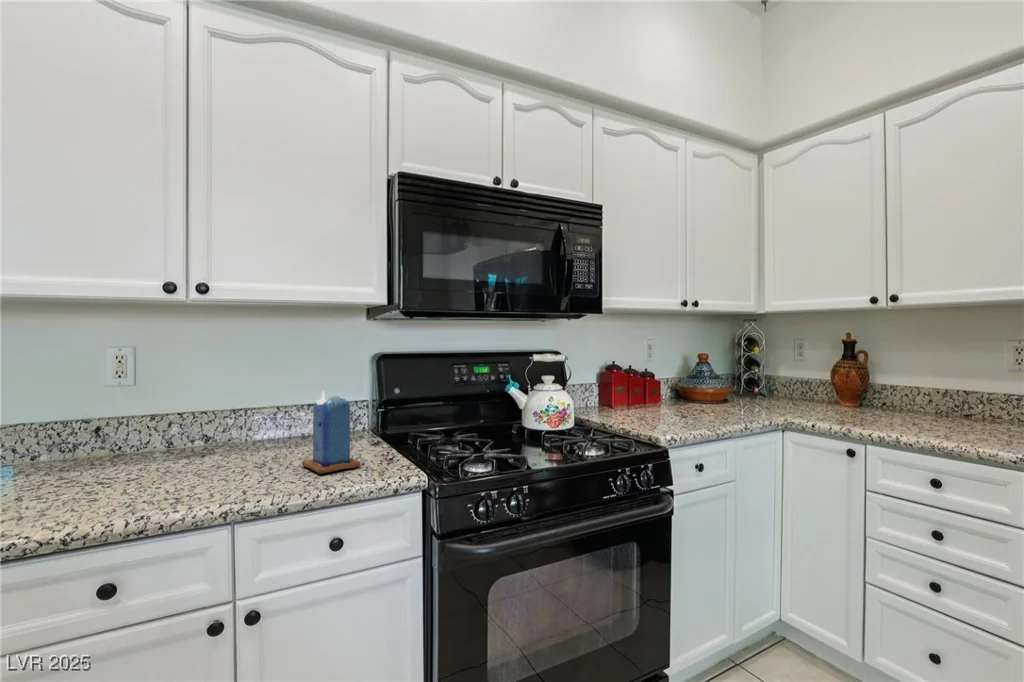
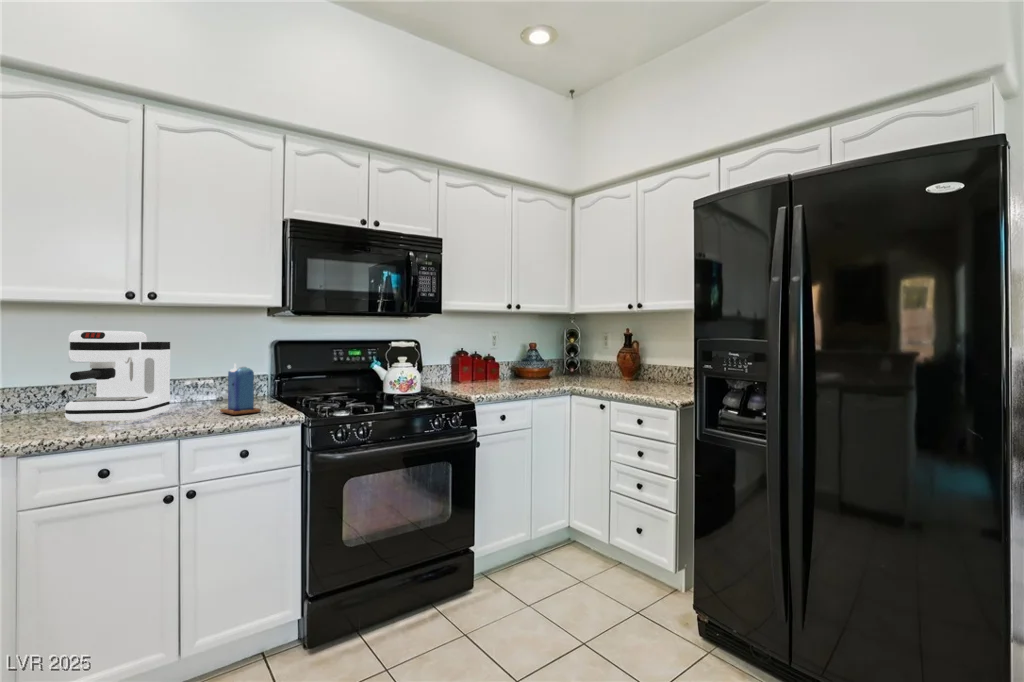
coffee maker: none [63,343,233,488] -> present [65,331,170,423]

